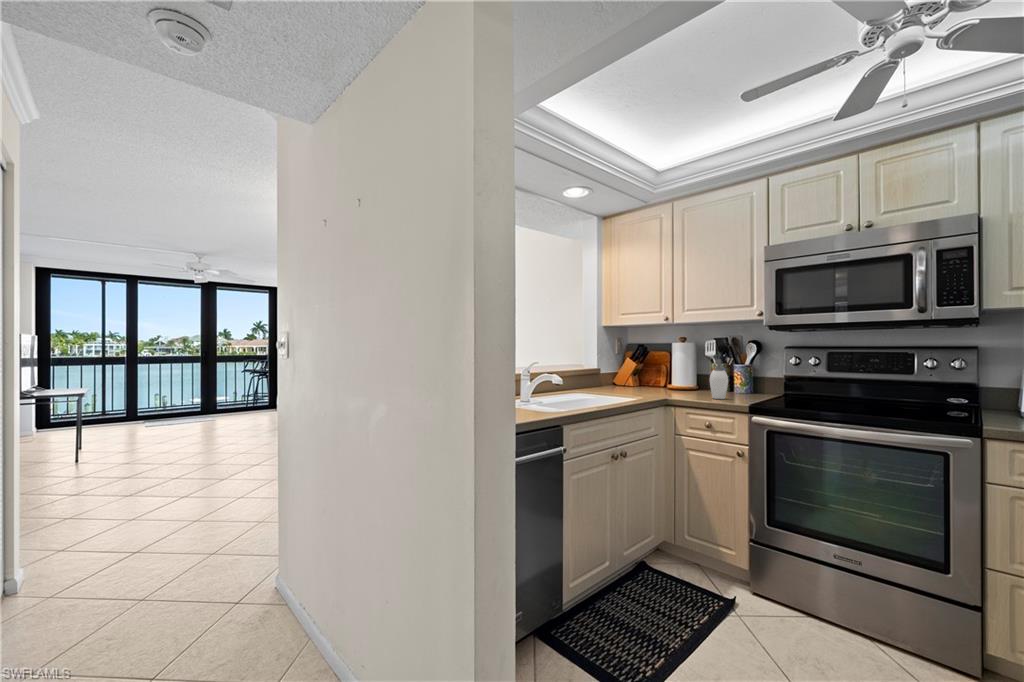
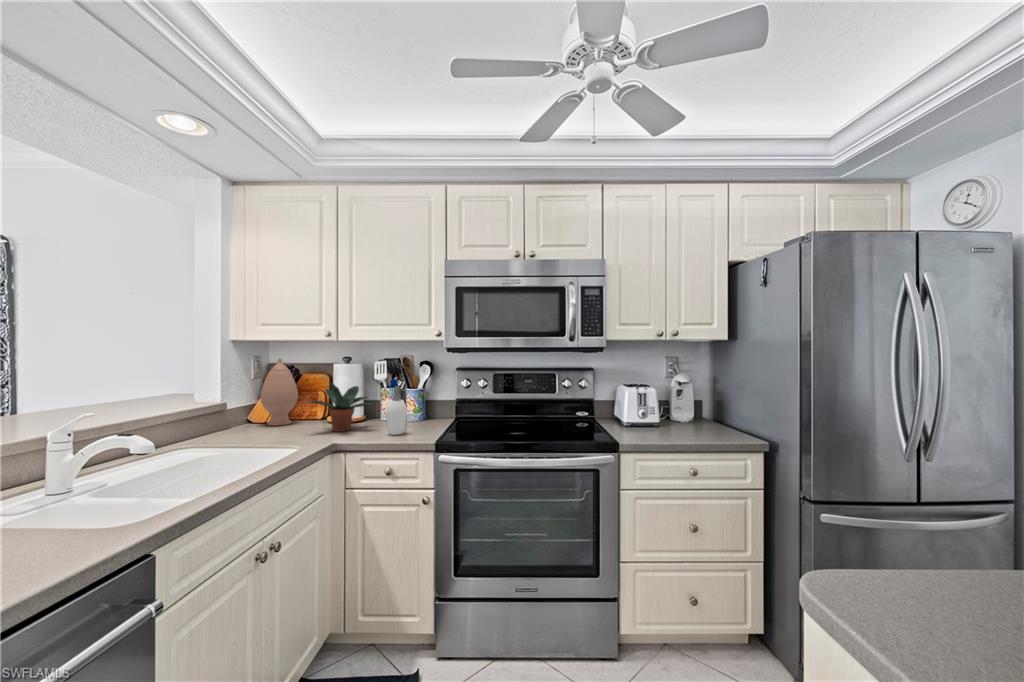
vase: none [620,338,646,388] -> present [260,358,298,425]
potted plant: none [650,354,702,394] -> present [309,382,372,432]

